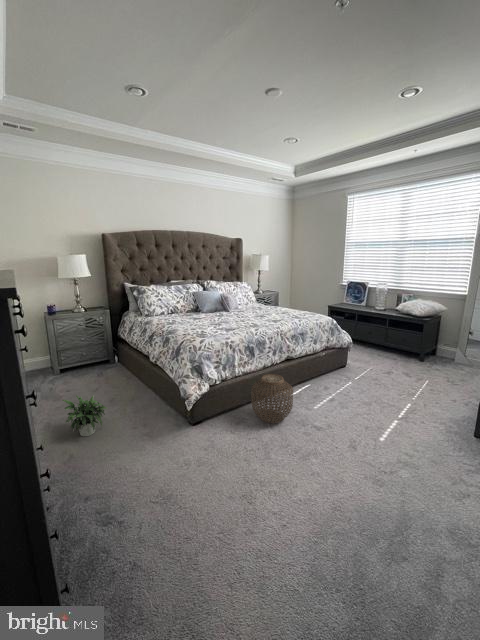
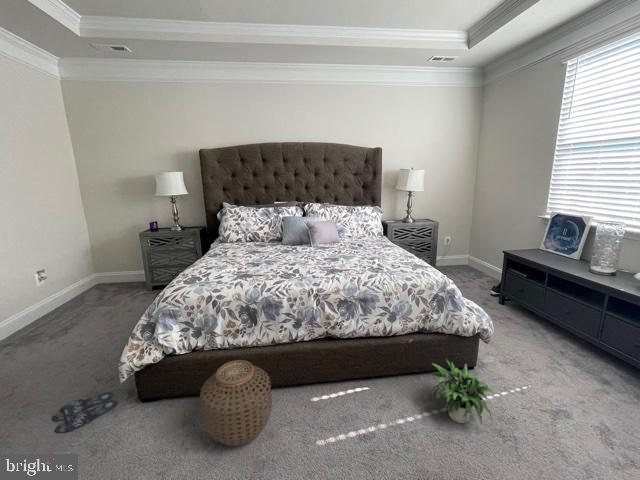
potted plant: present [63,395,107,436] -> present [420,359,494,424]
slippers: none [137,429,176,454] -> present [52,392,118,433]

